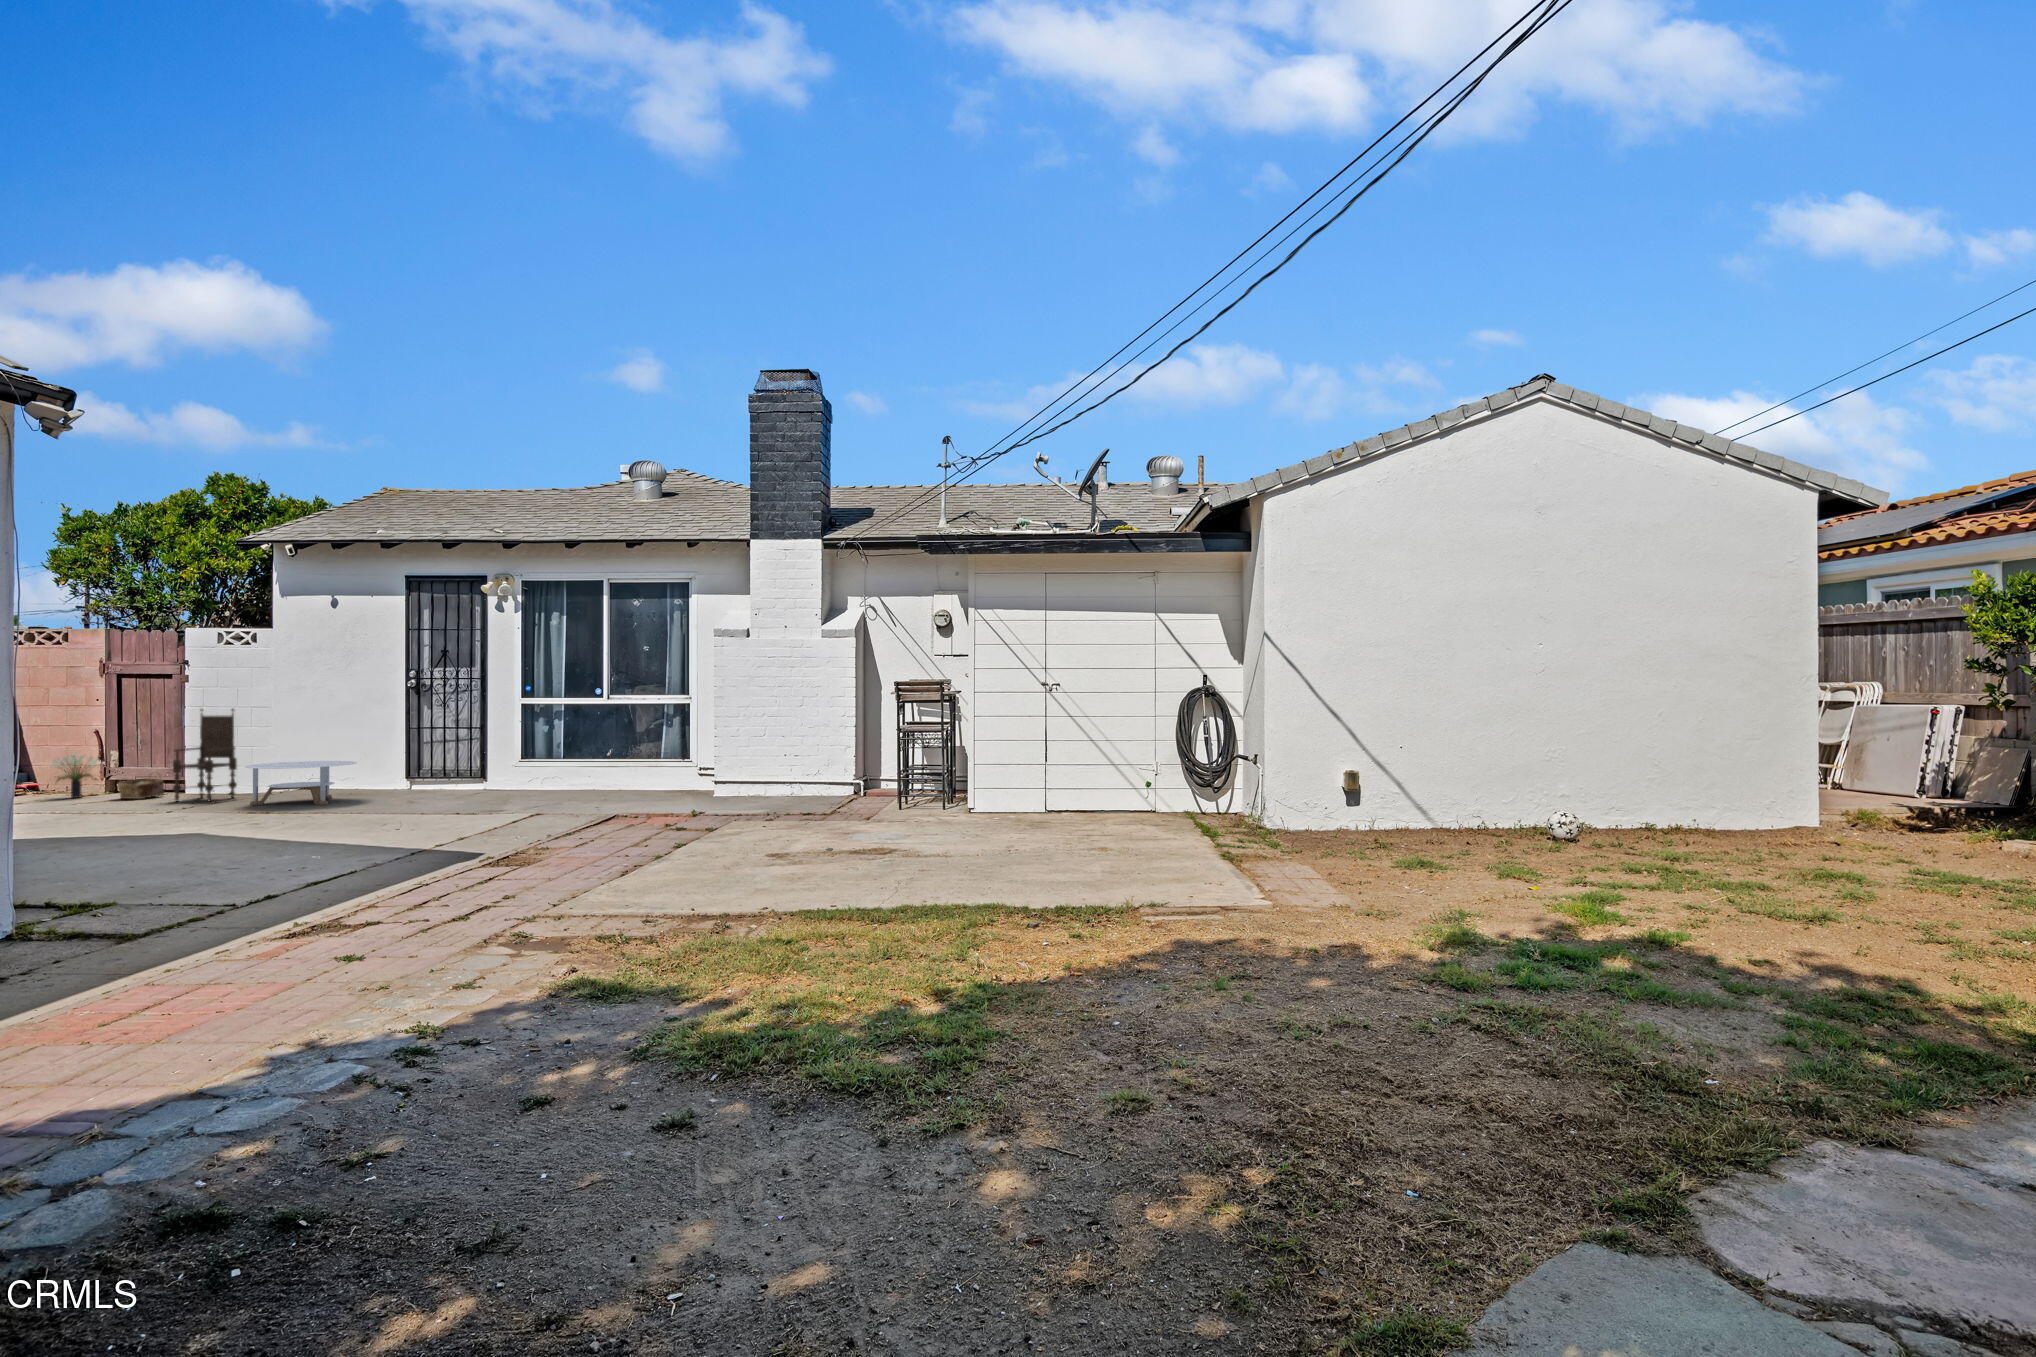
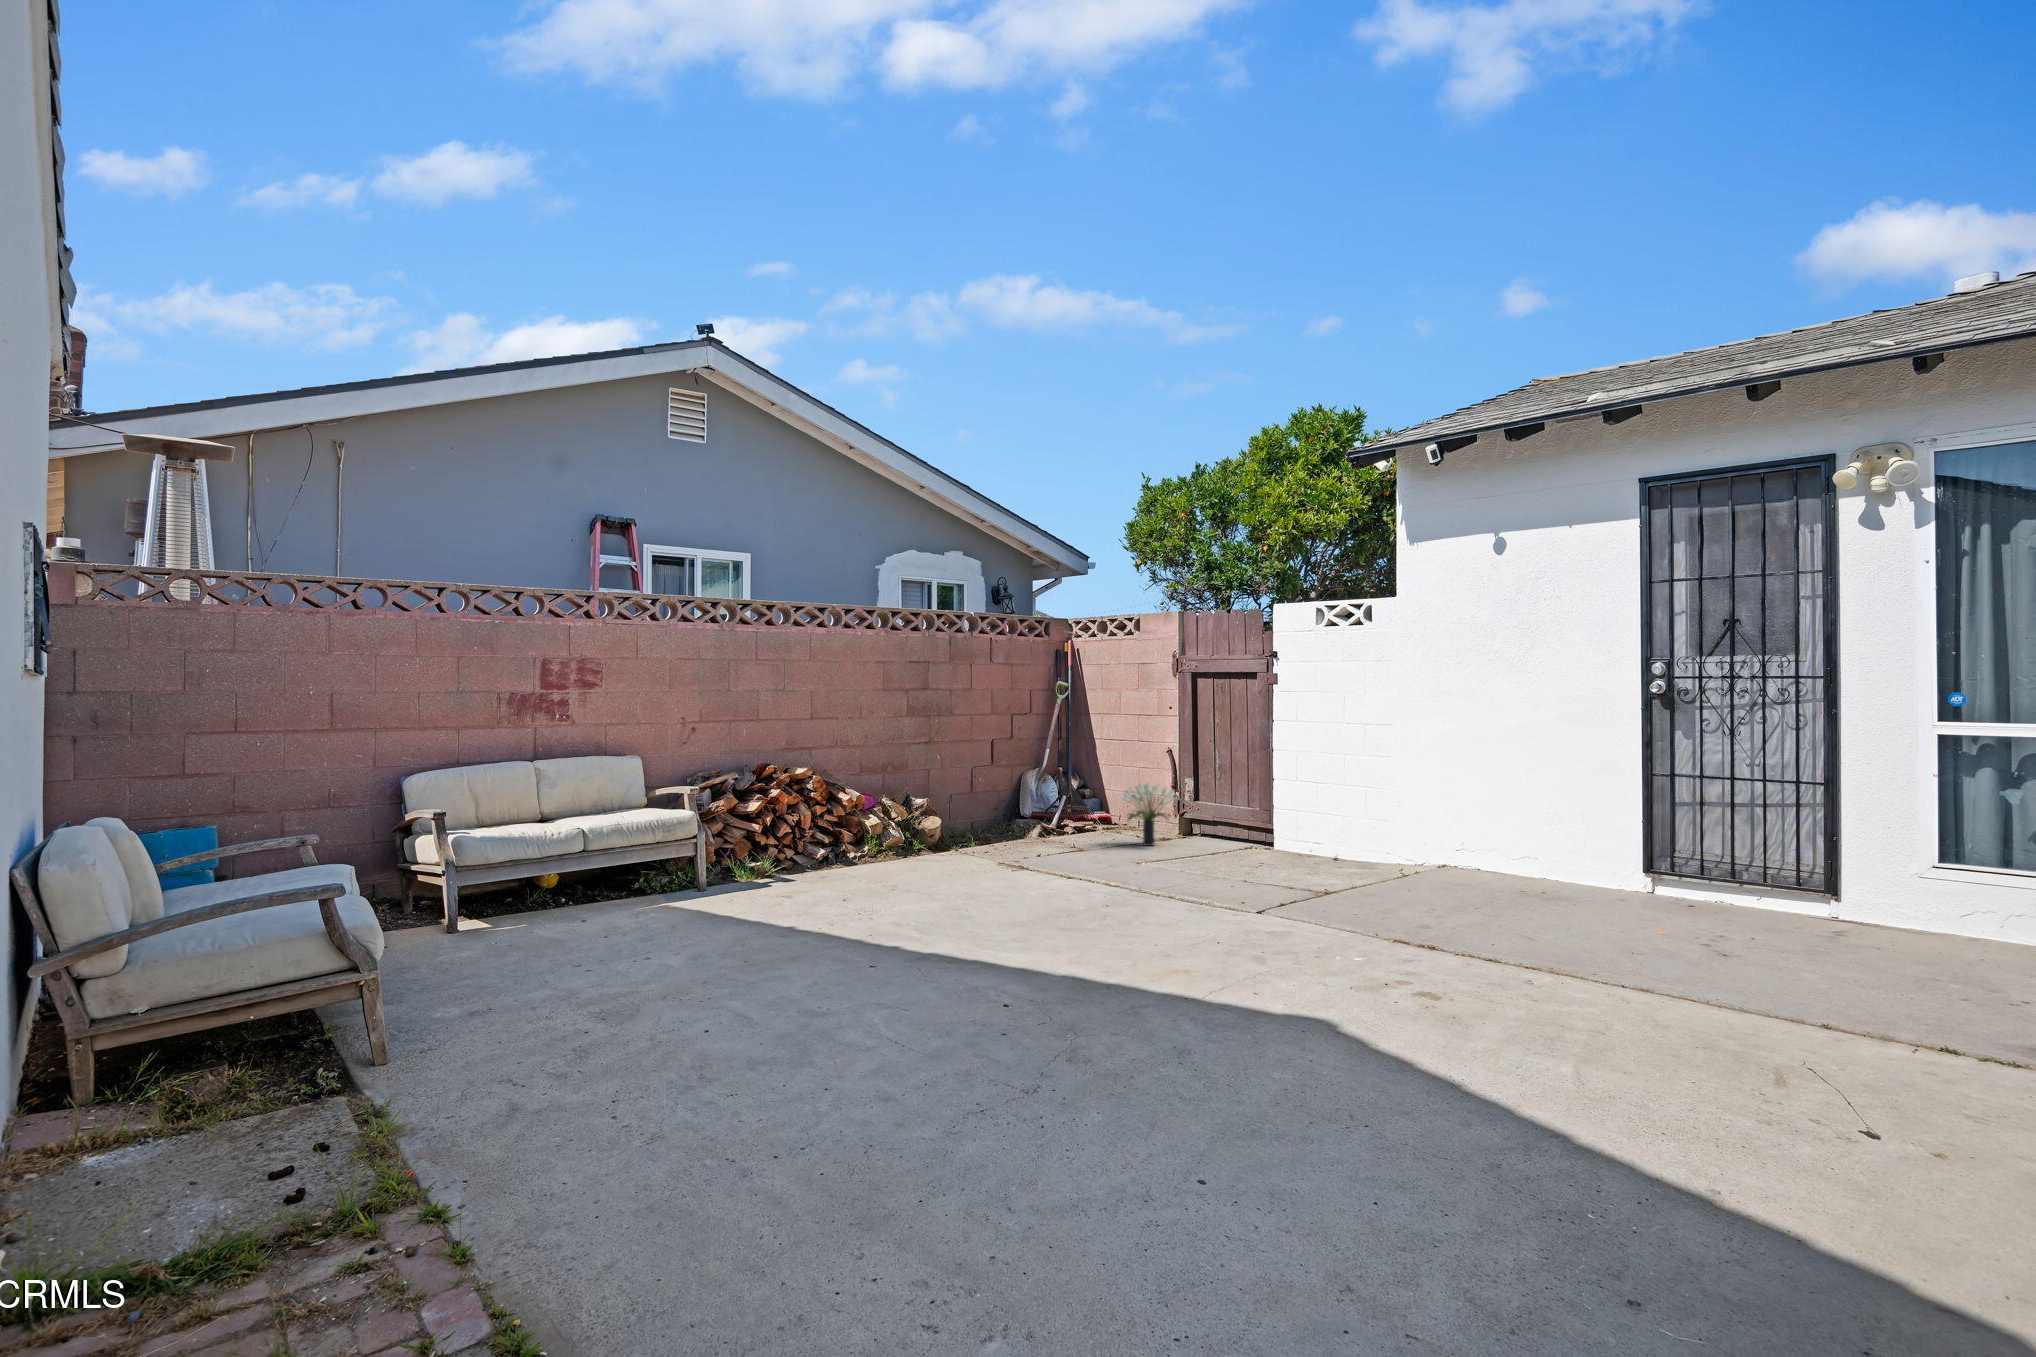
armchair: present [173,709,237,802] -> none [1259,726,1344,882]
round table: present [245,761,357,805] -> none [1364,829,1549,928]
woven basket: present [118,773,164,799] -> none [1193,818,1248,861]

